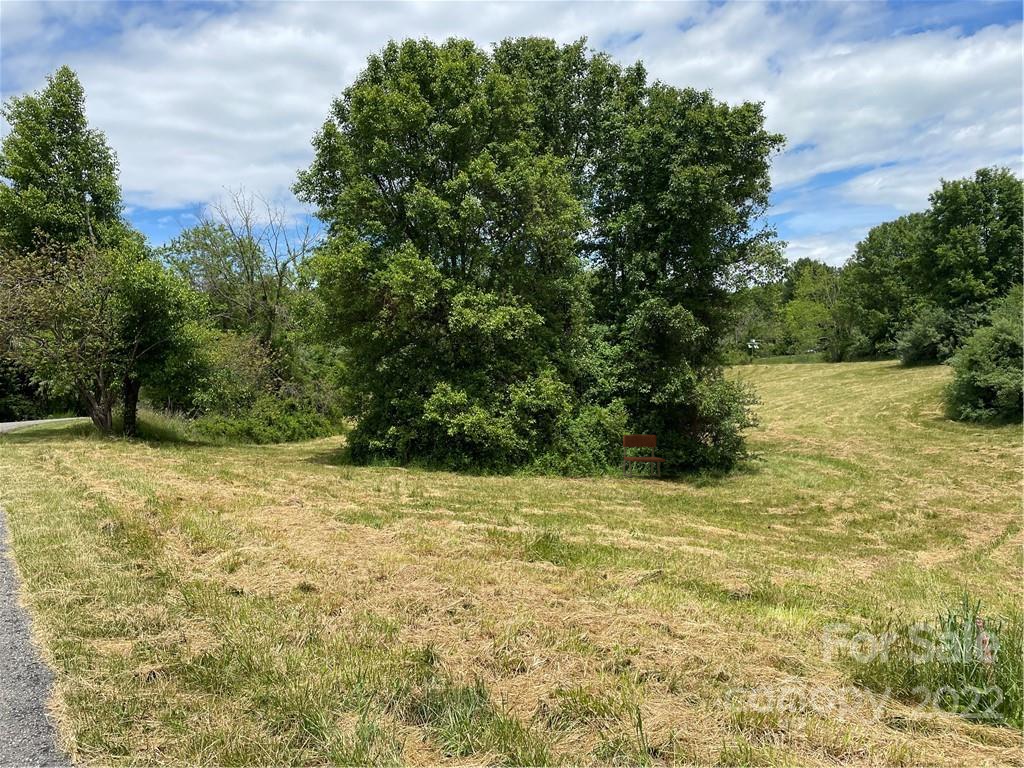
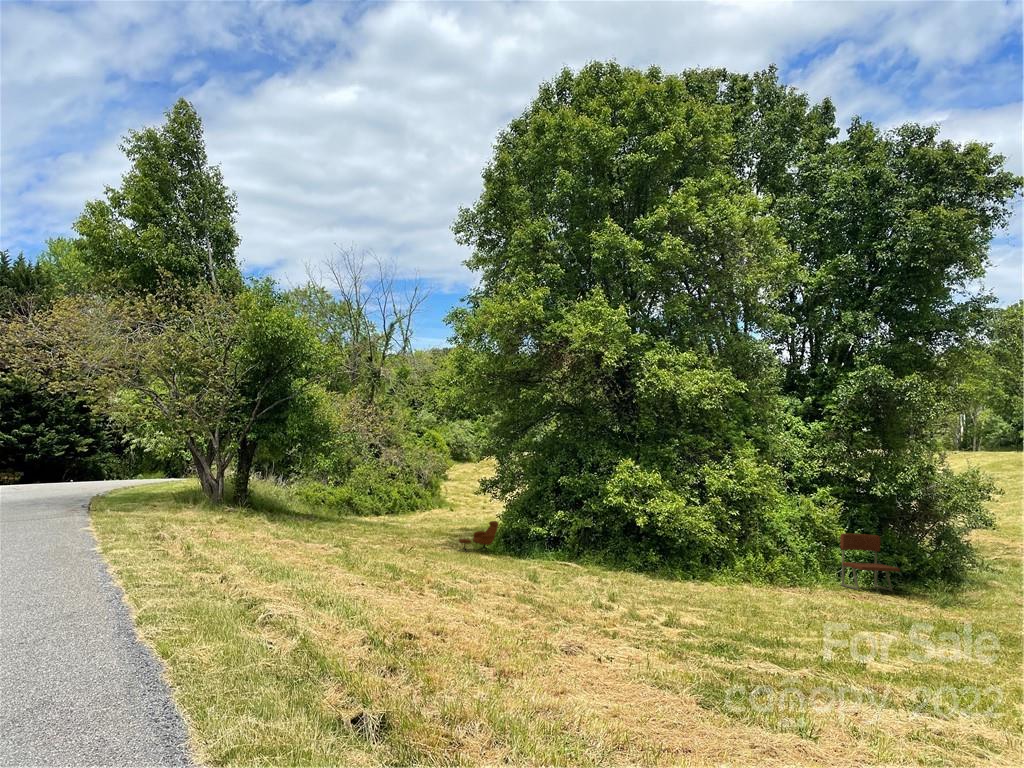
lounge chair: none [316,438,352,464] -> present [459,521,498,551]

